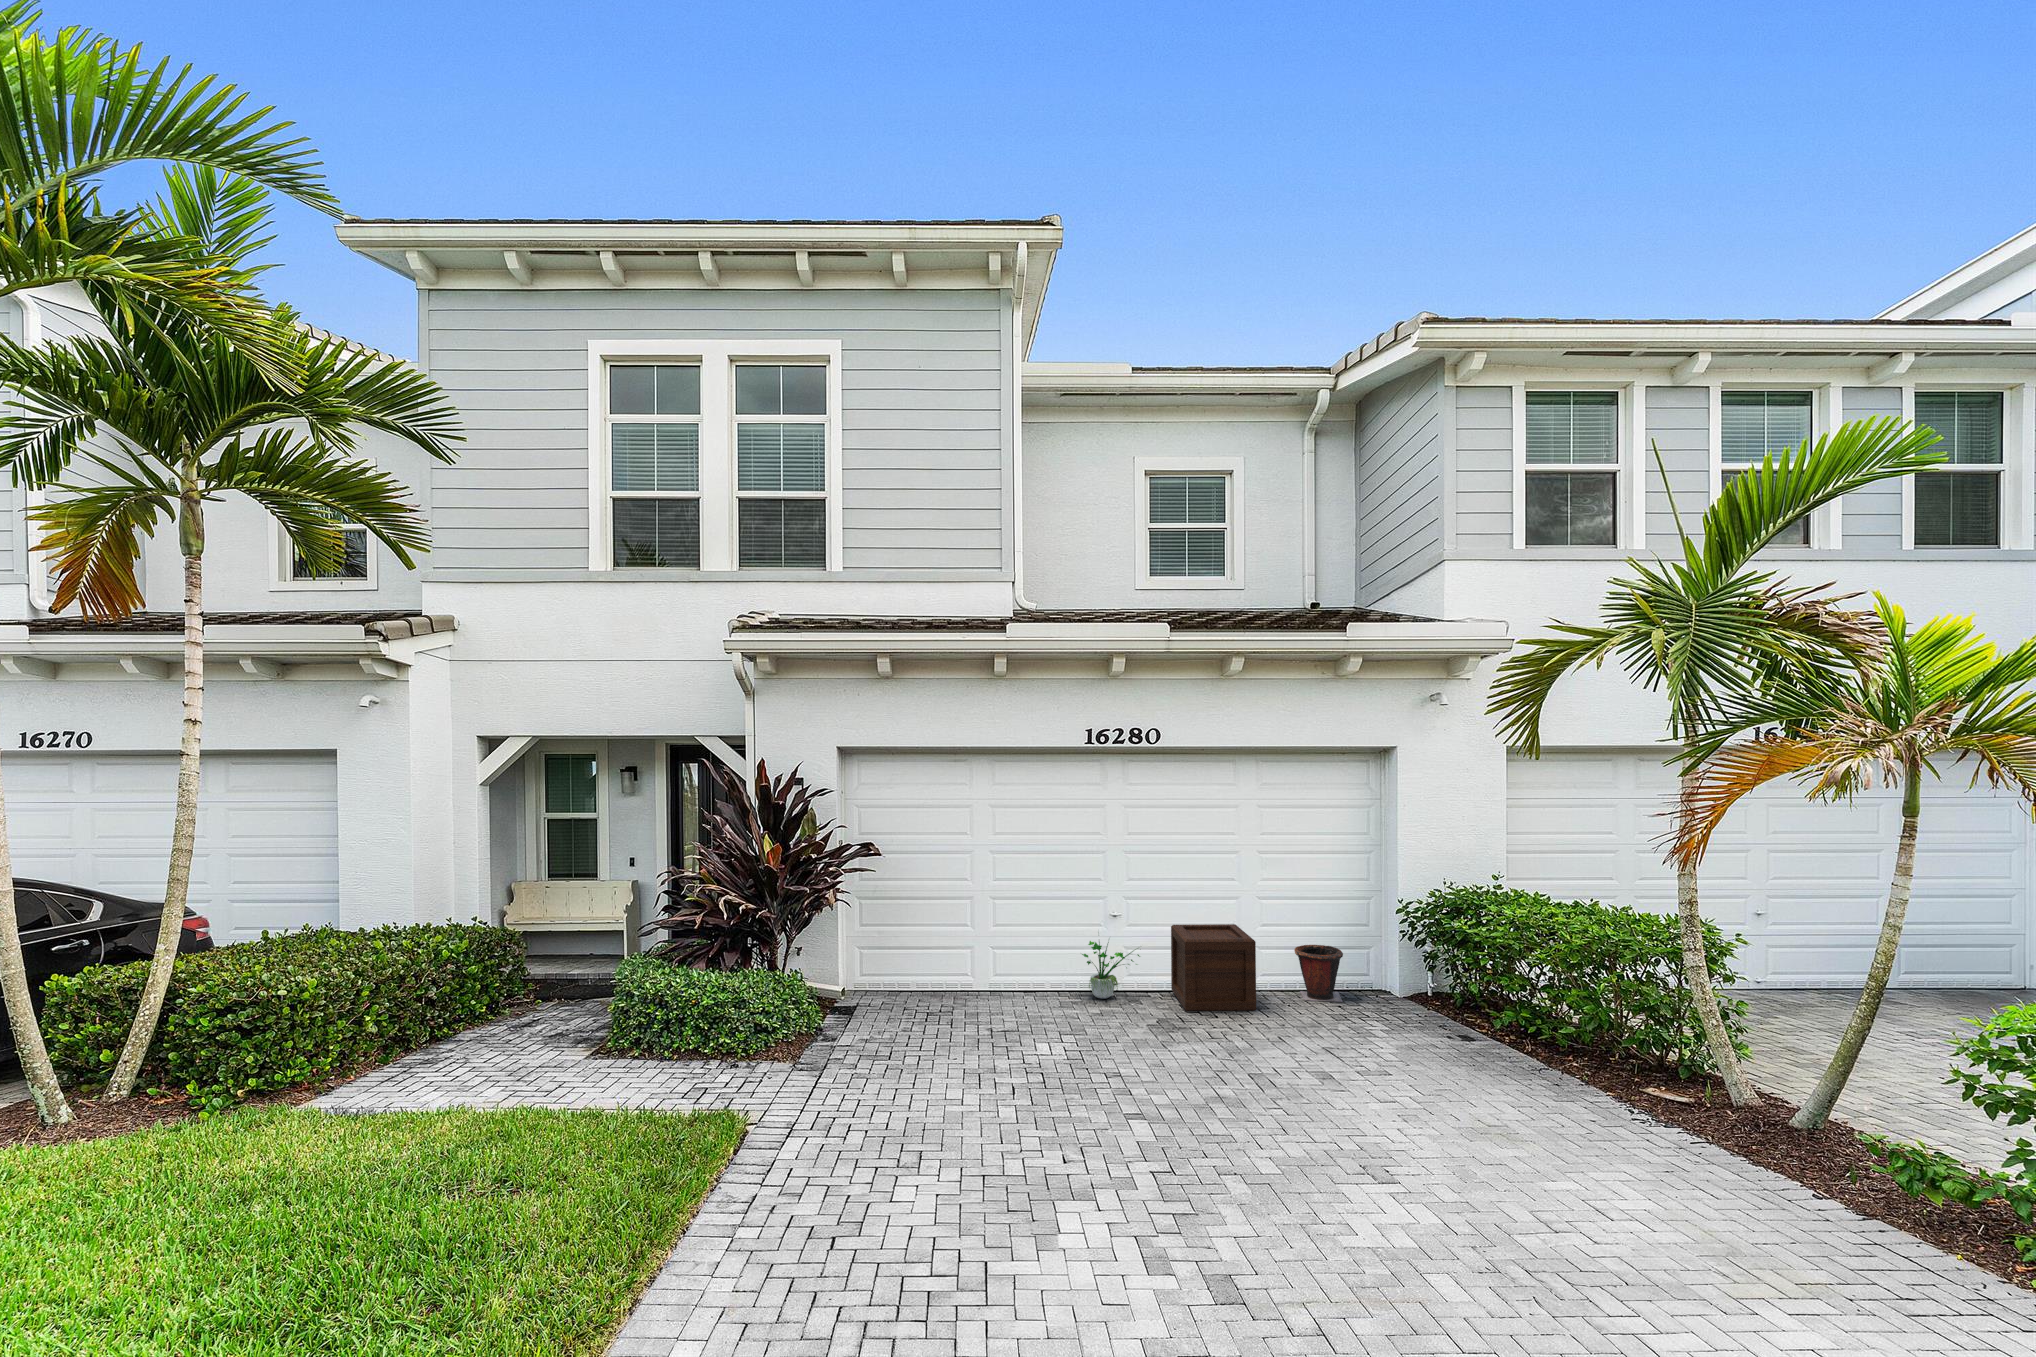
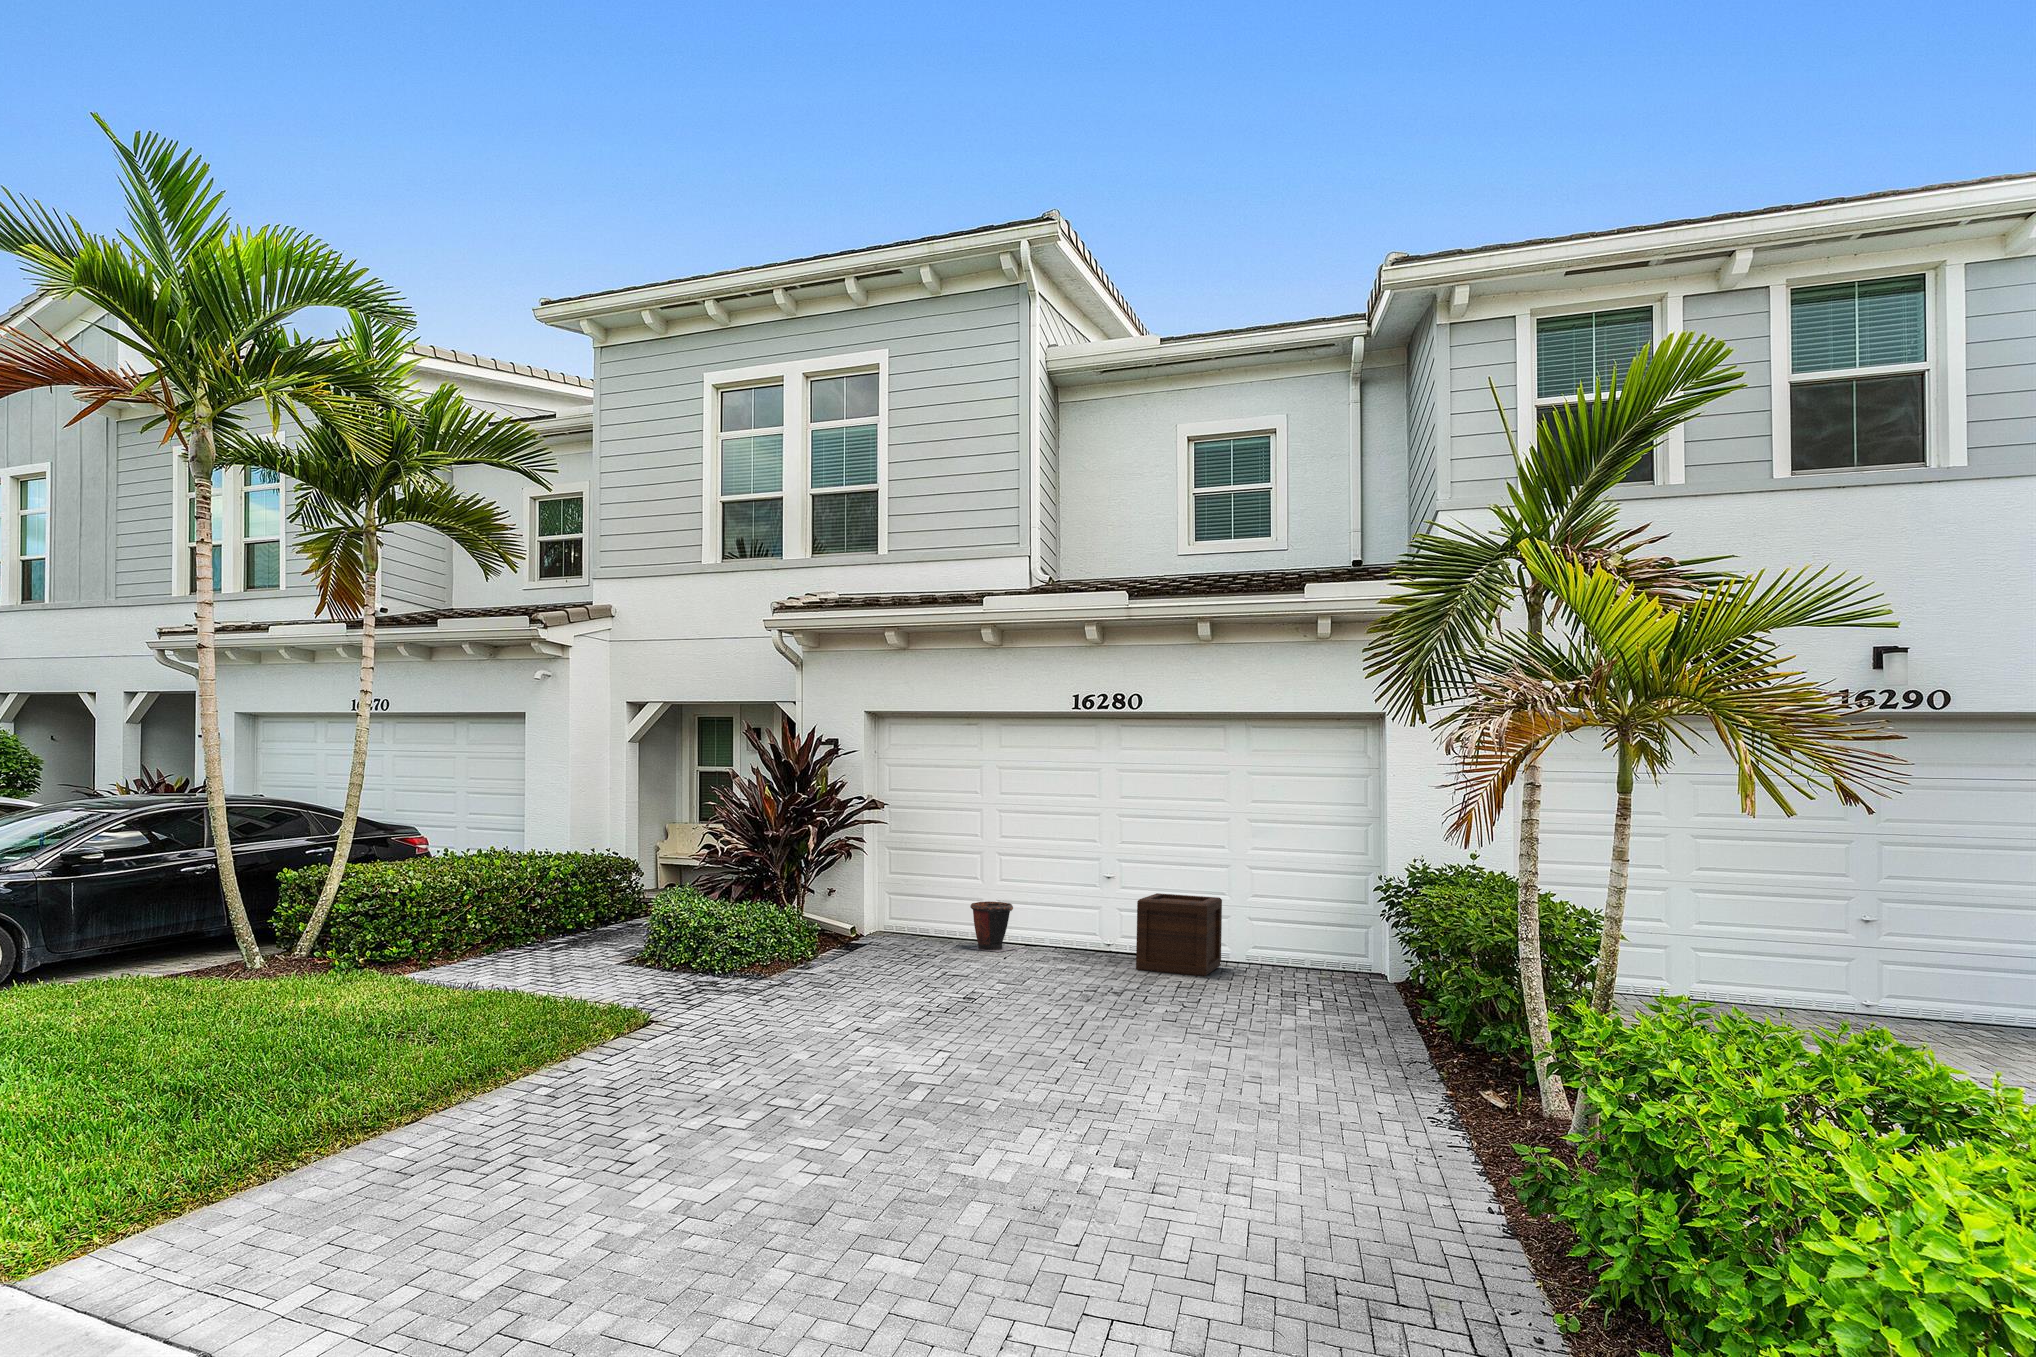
potted plant: present [1082,941,1140,999] -> none [1060,890,1121,958]
waste bin: present [1294,945,1343,1002] -> present [970,901,1015,952]

